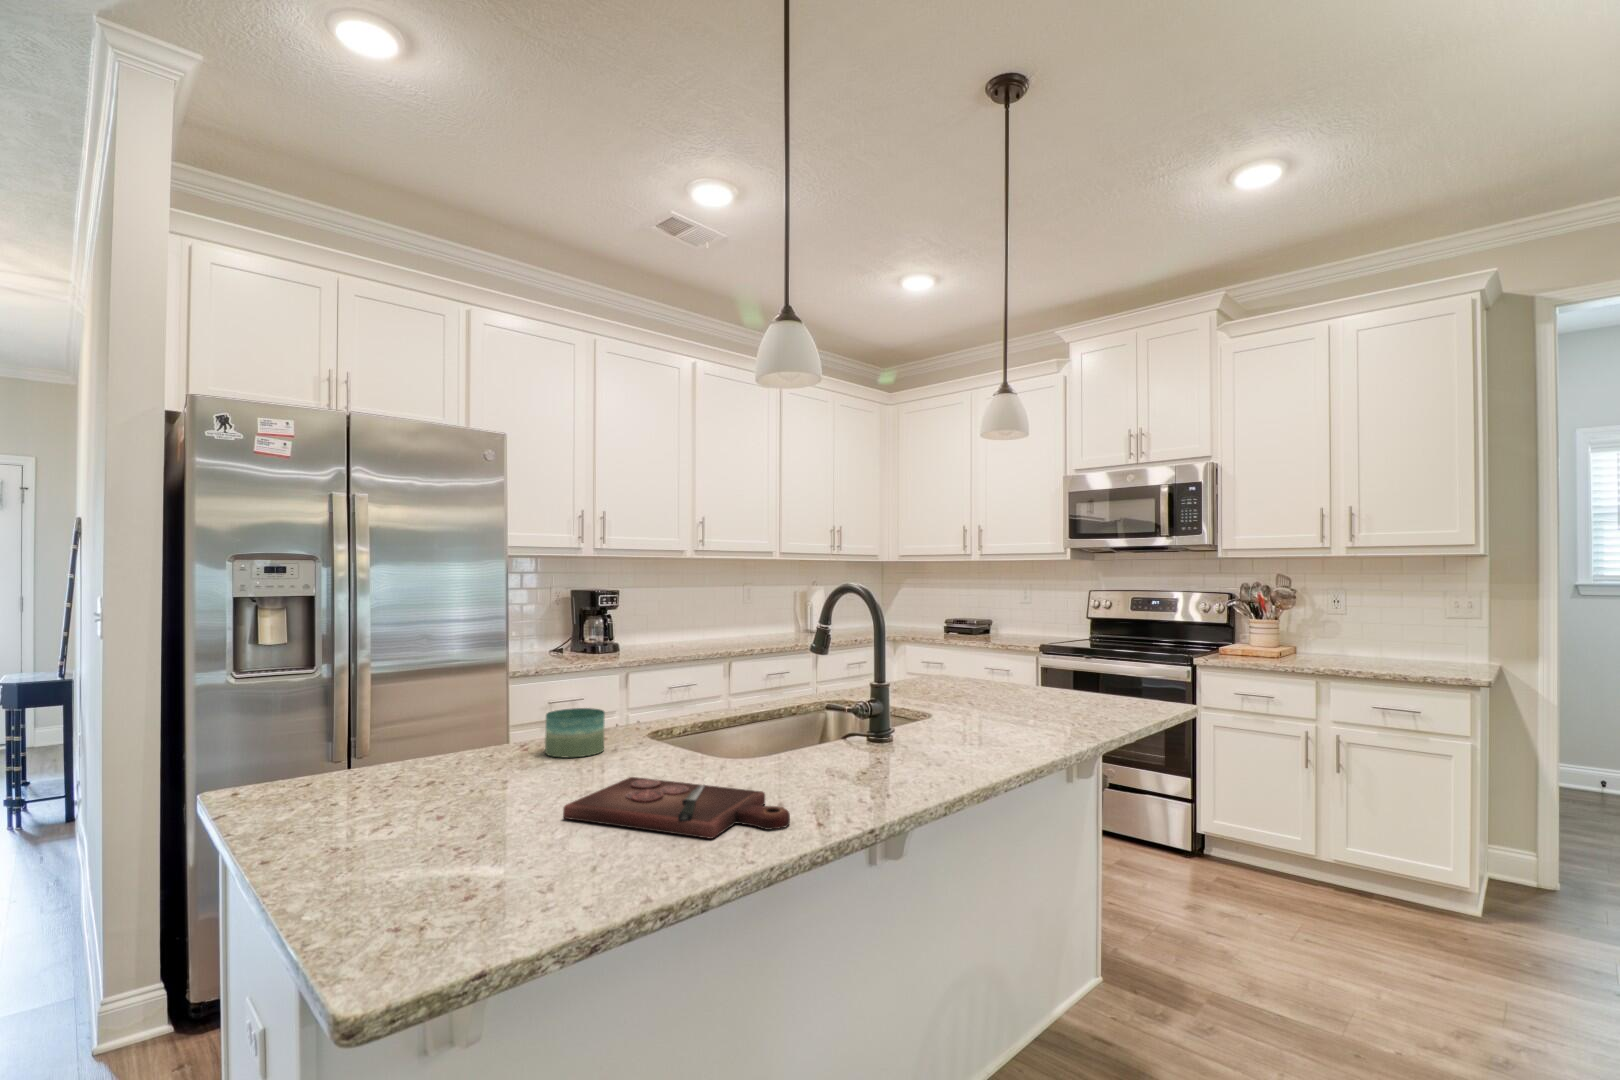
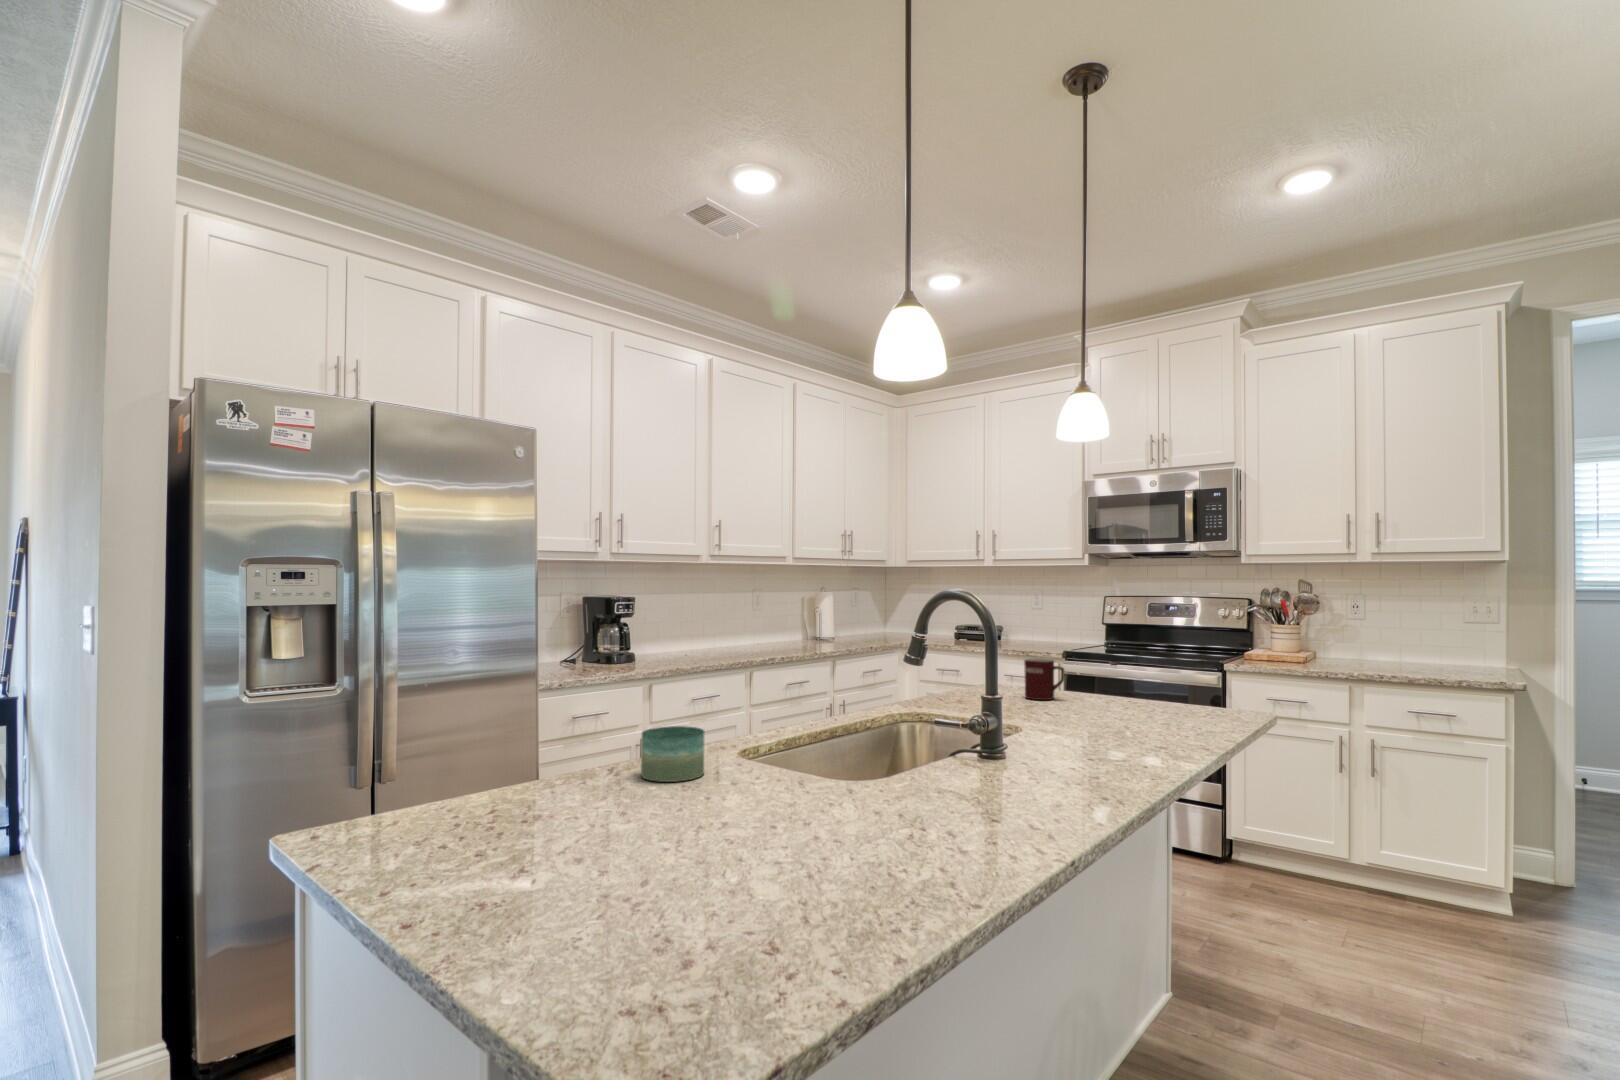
mug: none [961,650,997,691] -> present [1024,658,1064,700]
cutting board: present [563,777,790,839] -> none [722,805,982,878]

